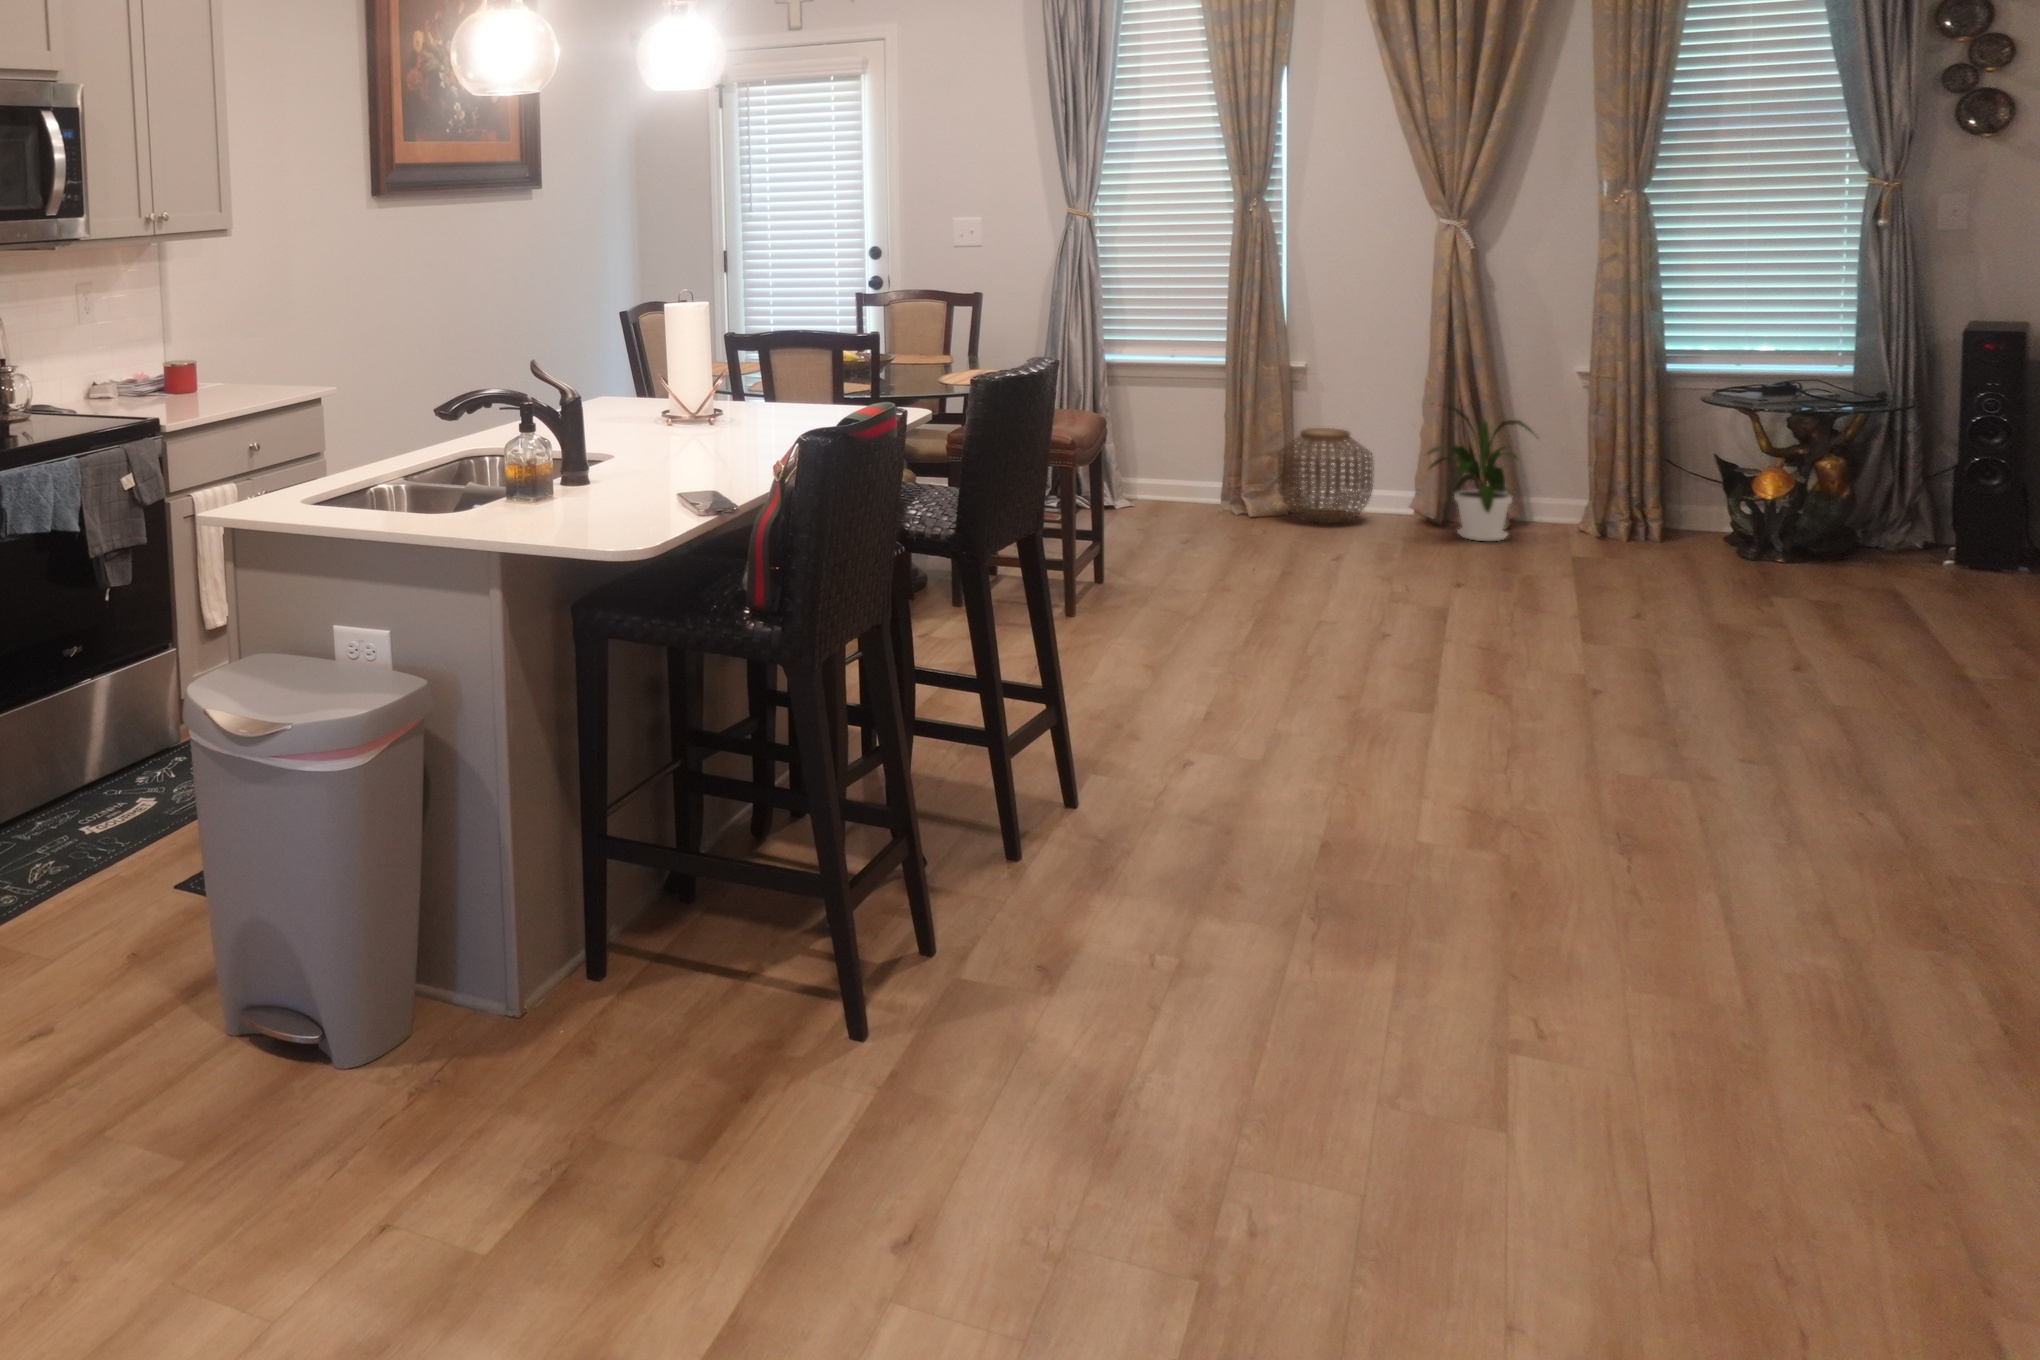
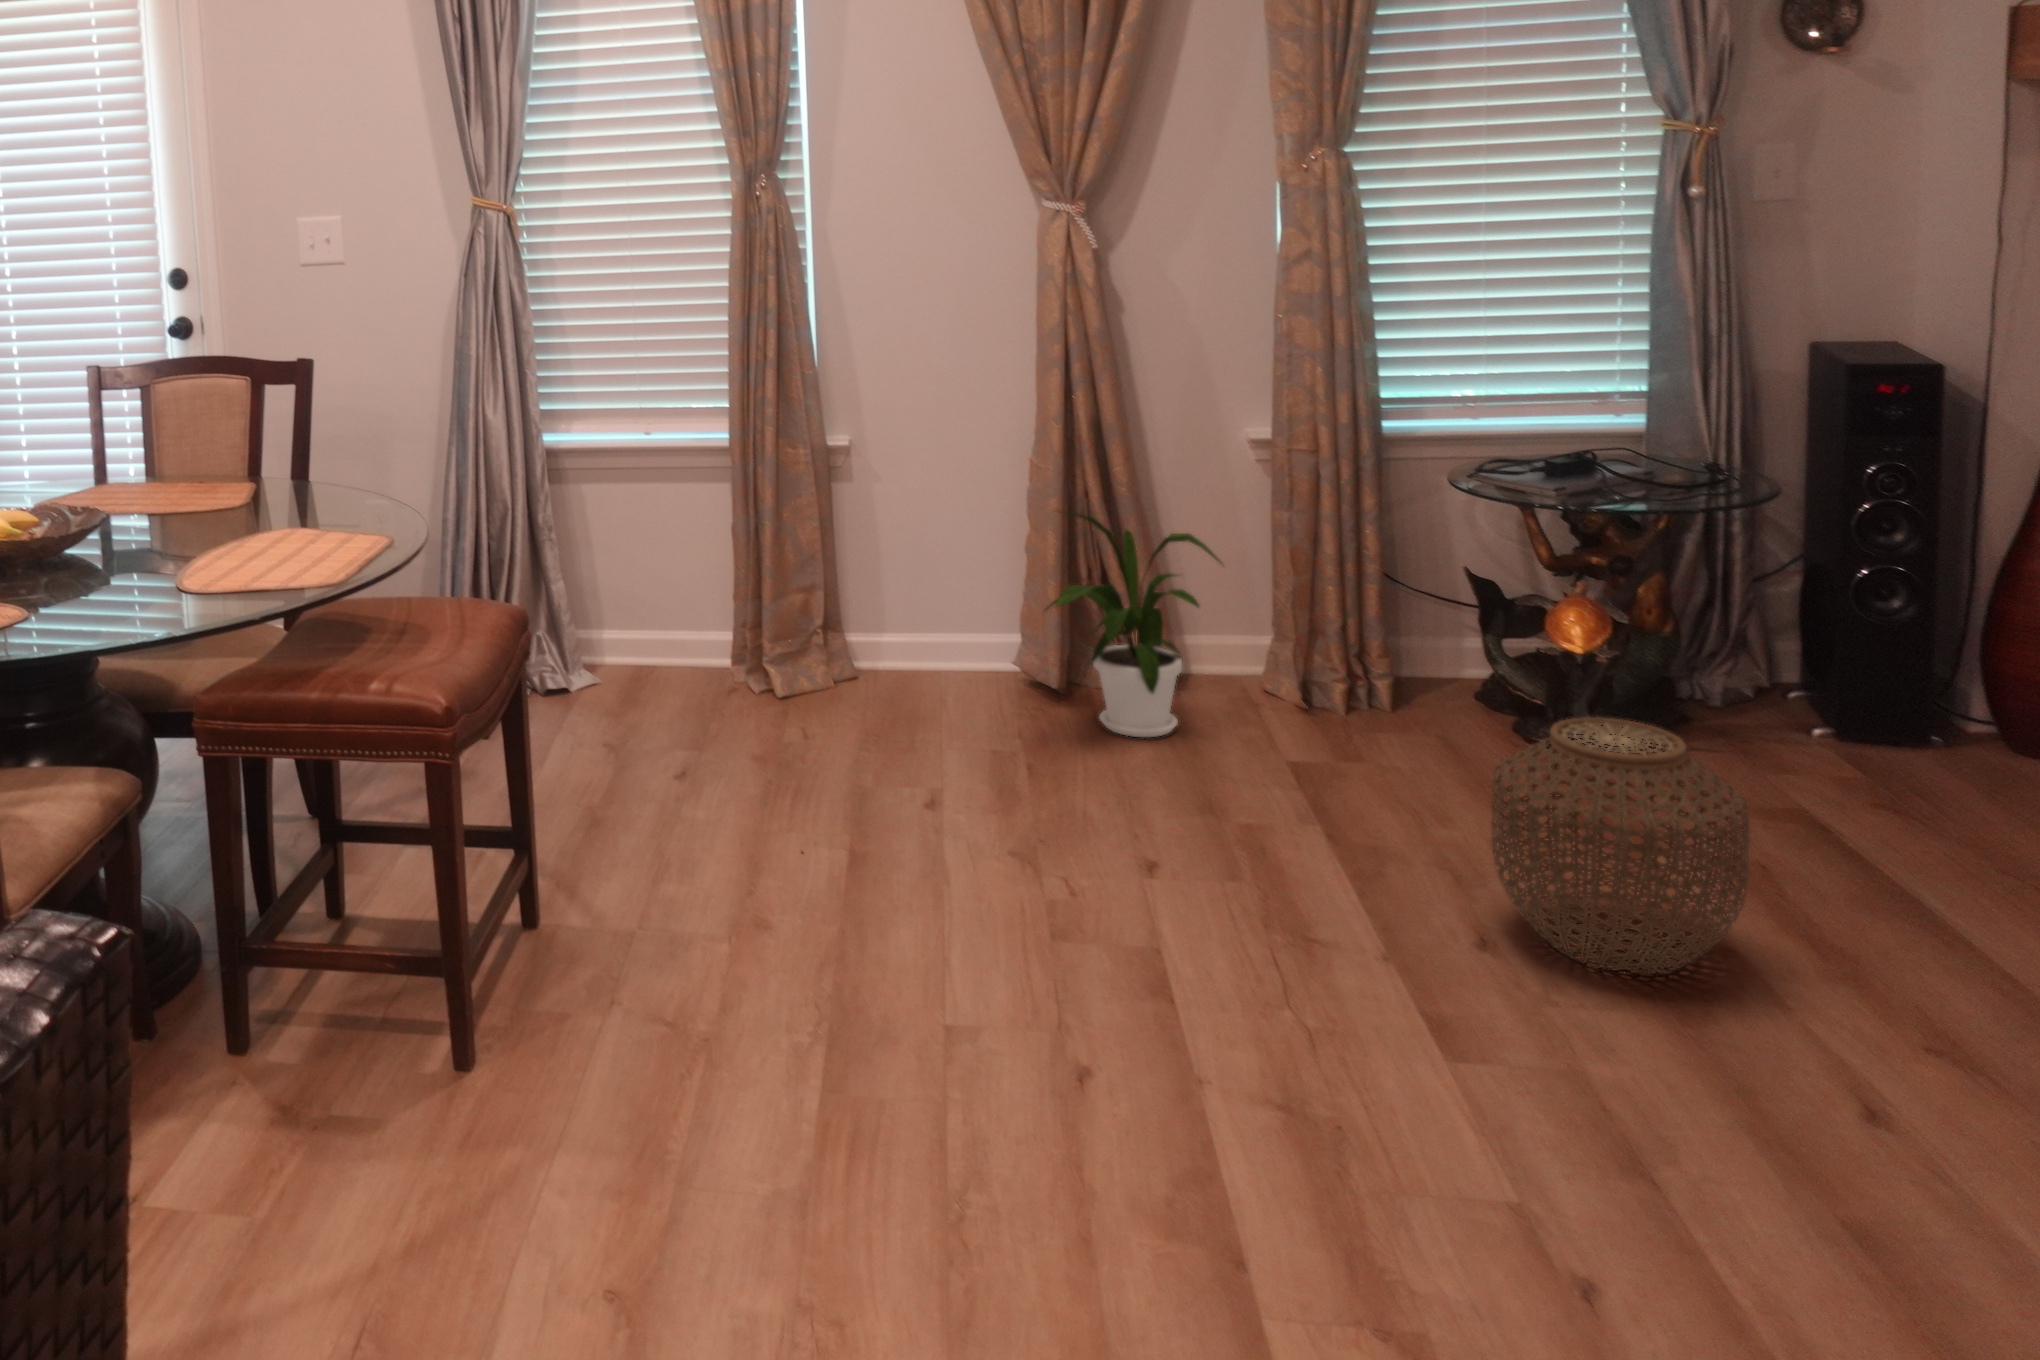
woven basket: present [1278,428,1374,524] -> present [1491,717,1749,974]

